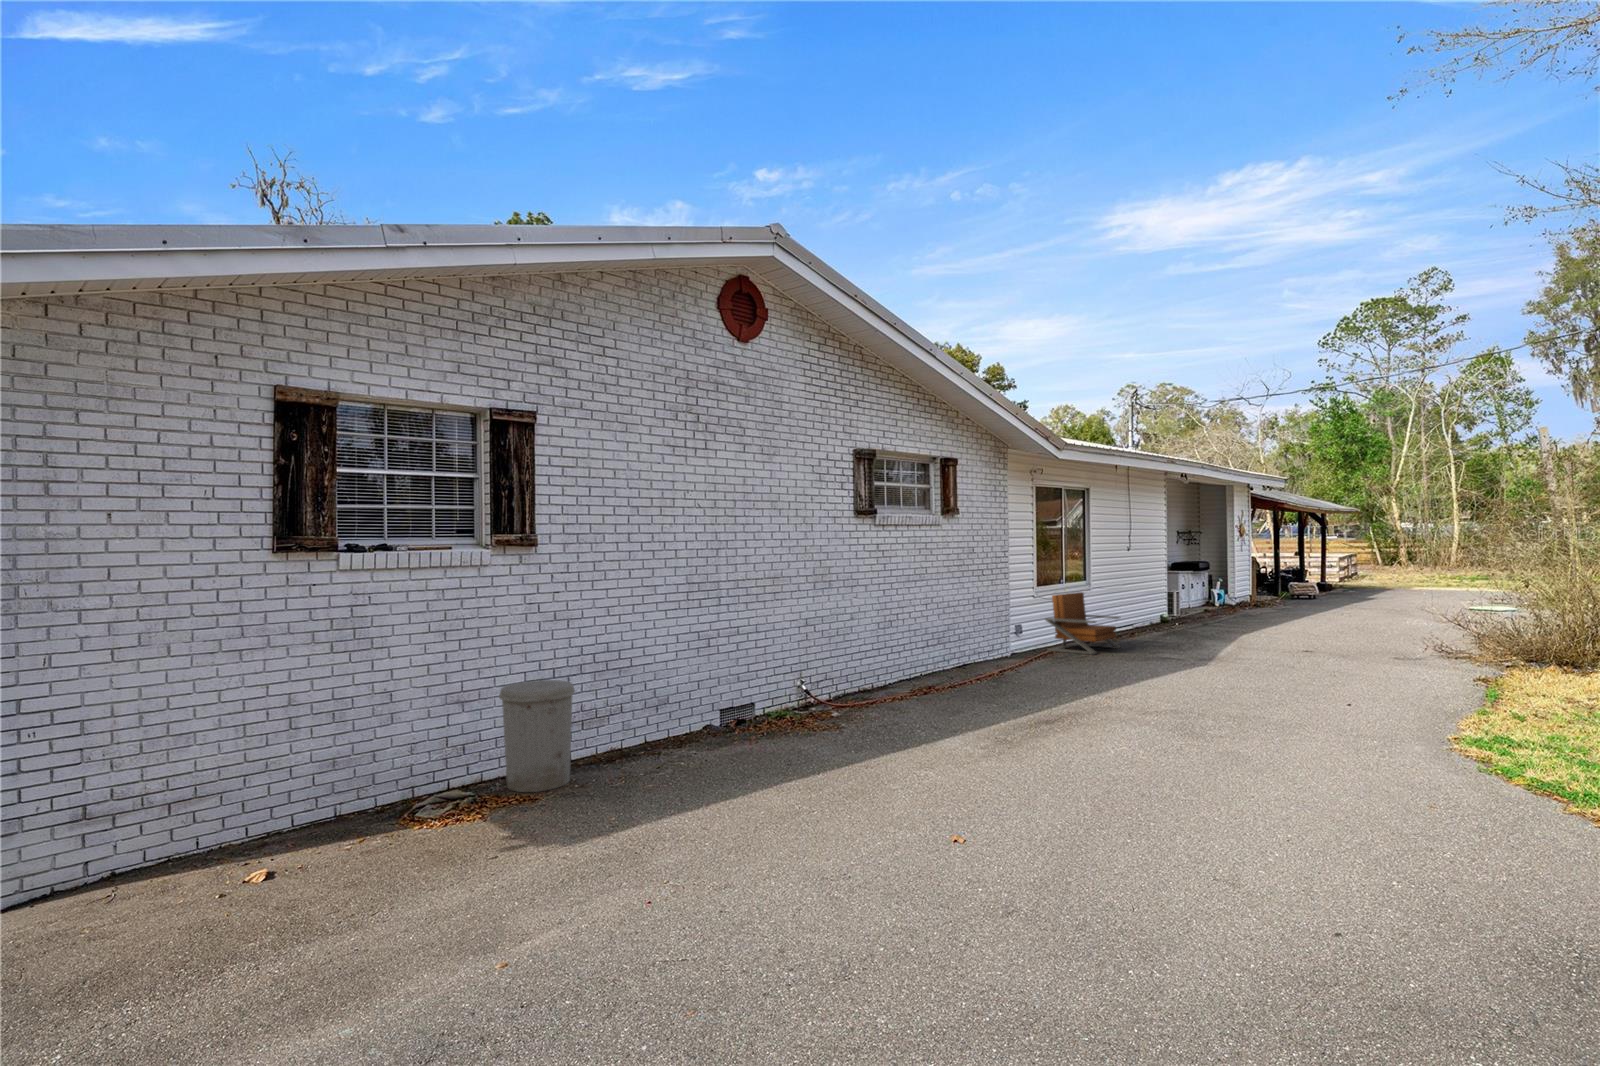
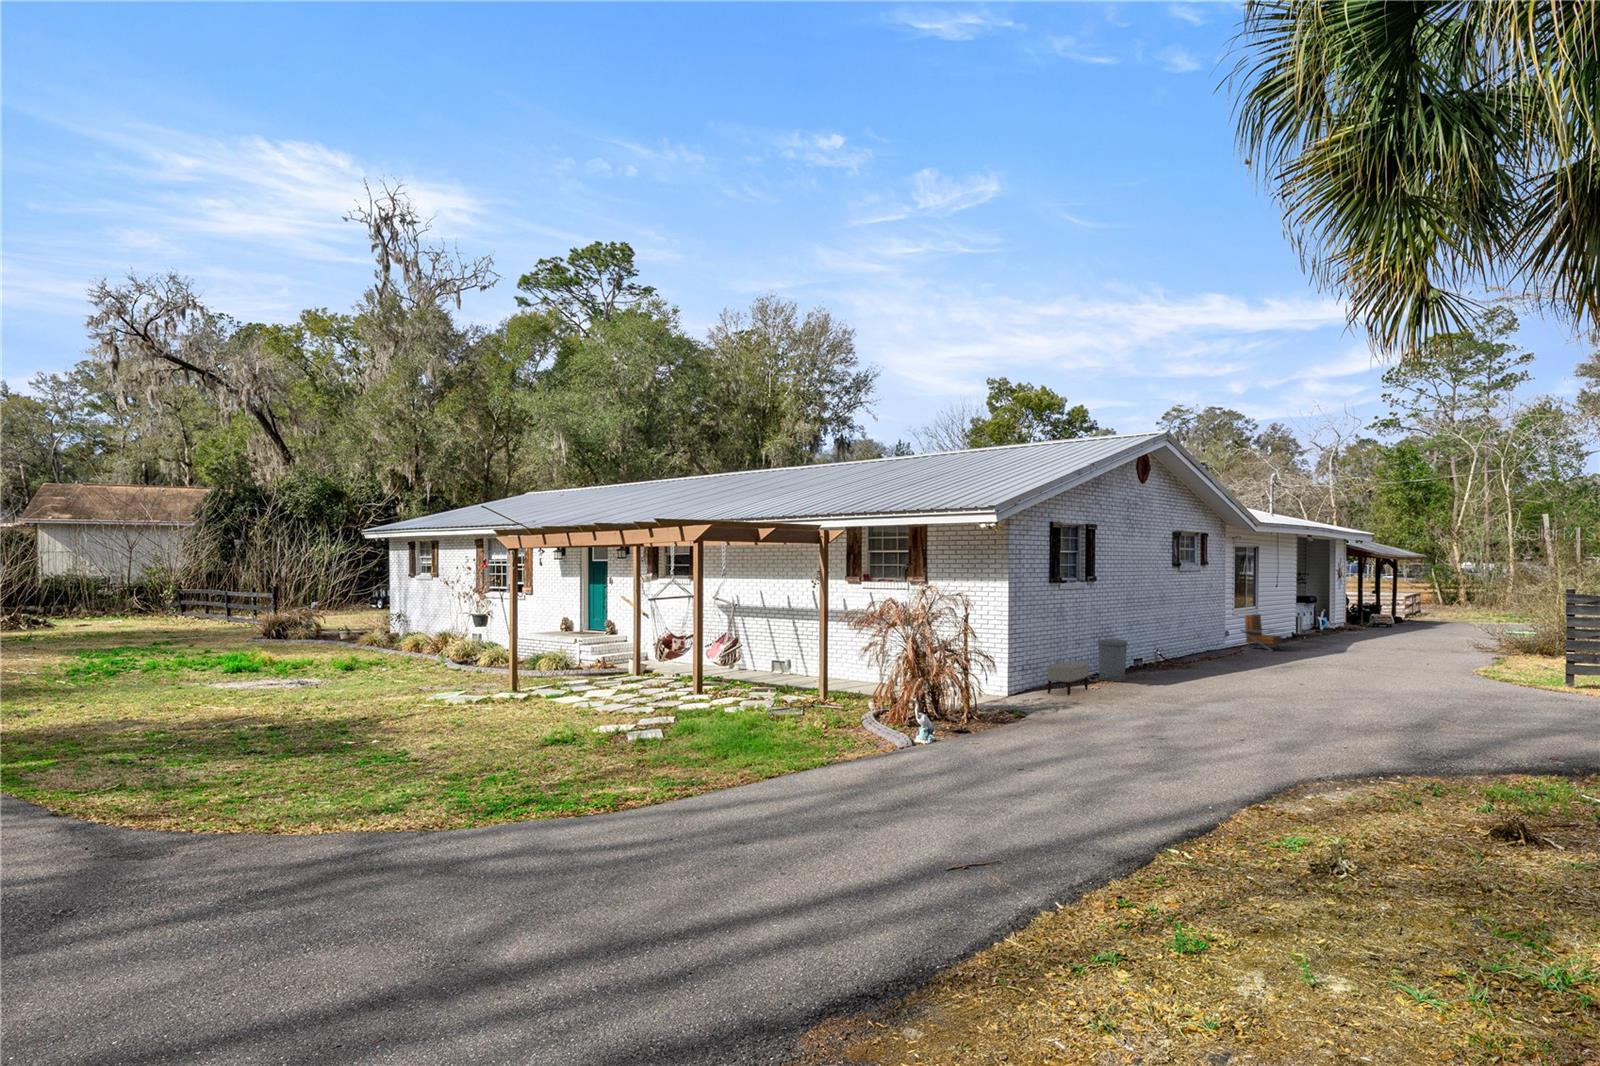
bench: none [38,771,296,926] -> present [1047,661,1089,695]

